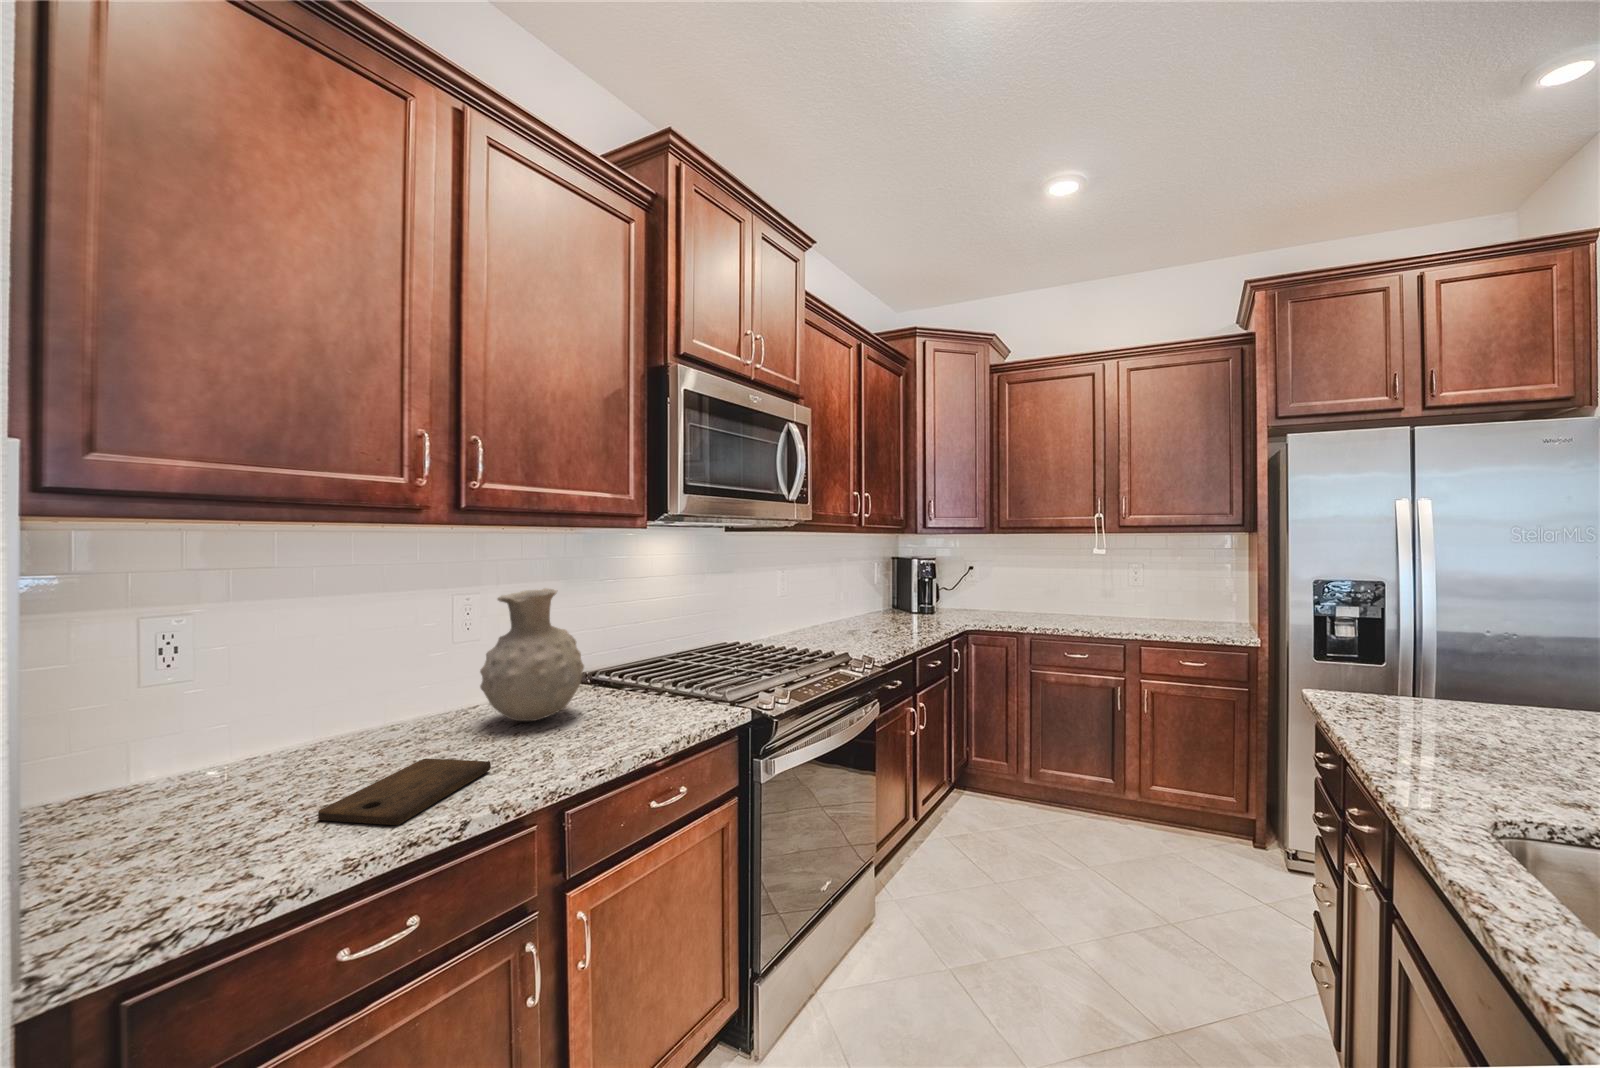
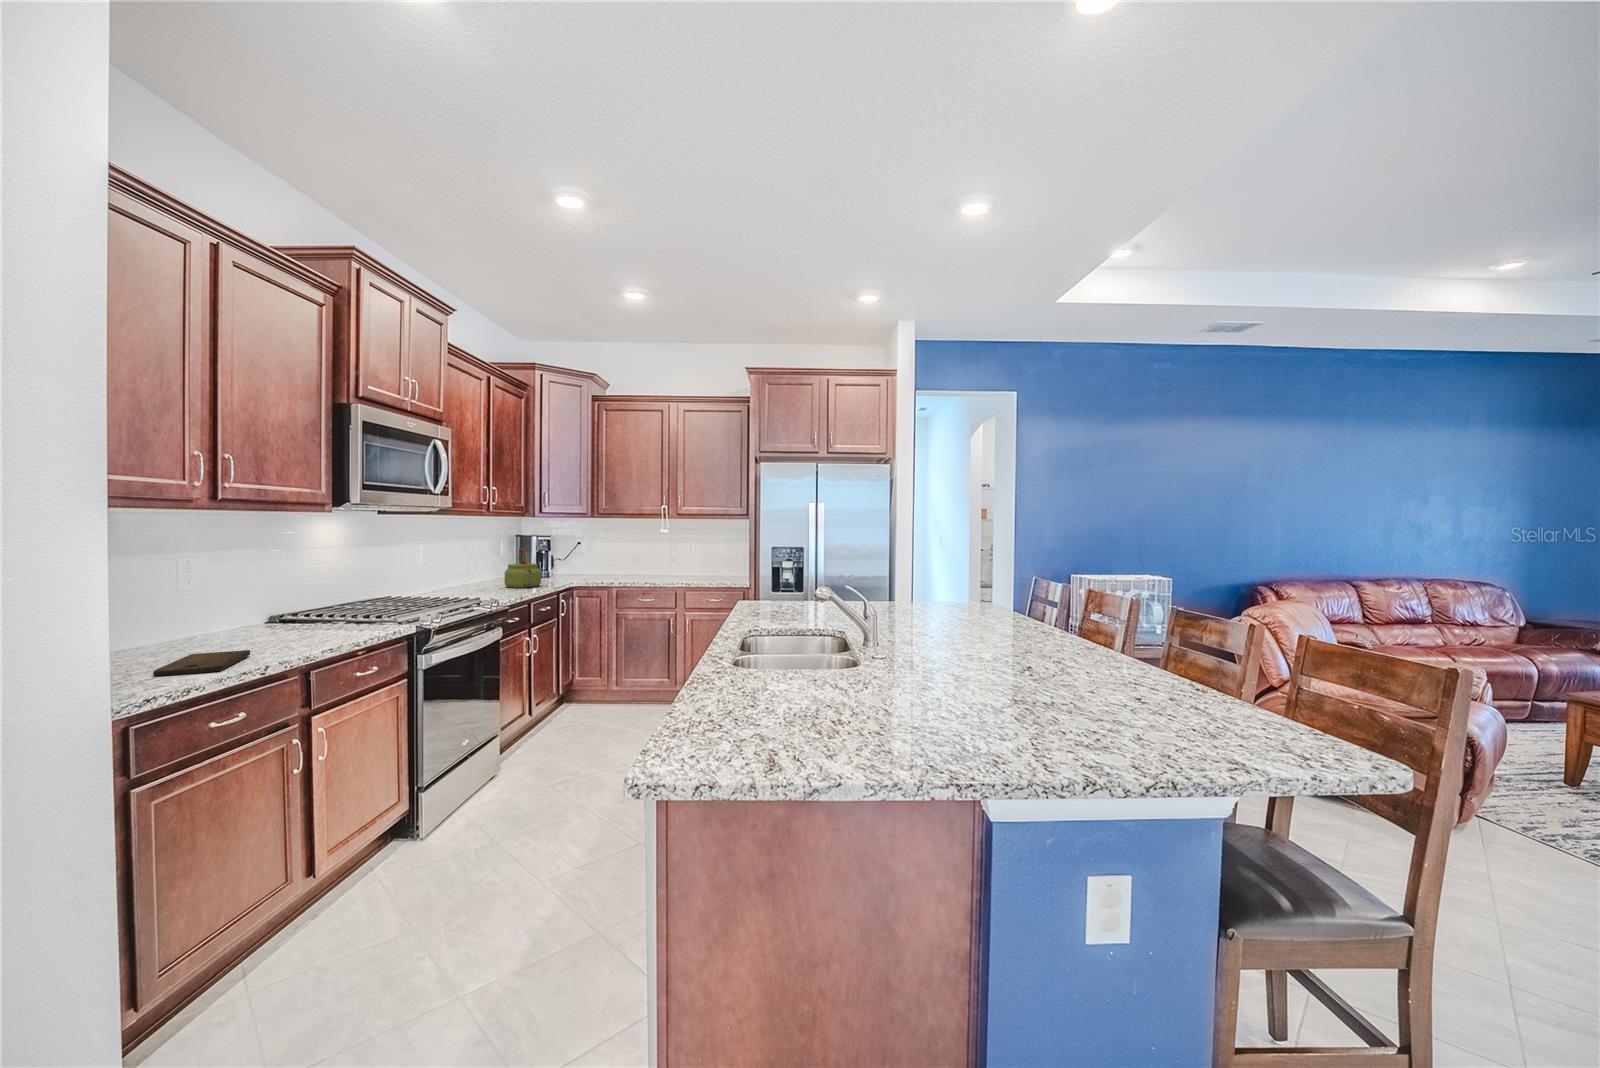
kettle: none [880,576,926,631] -> present [505,548,541,588]
vase: present [480,588,584,721] -> none [202,552,288,641]

